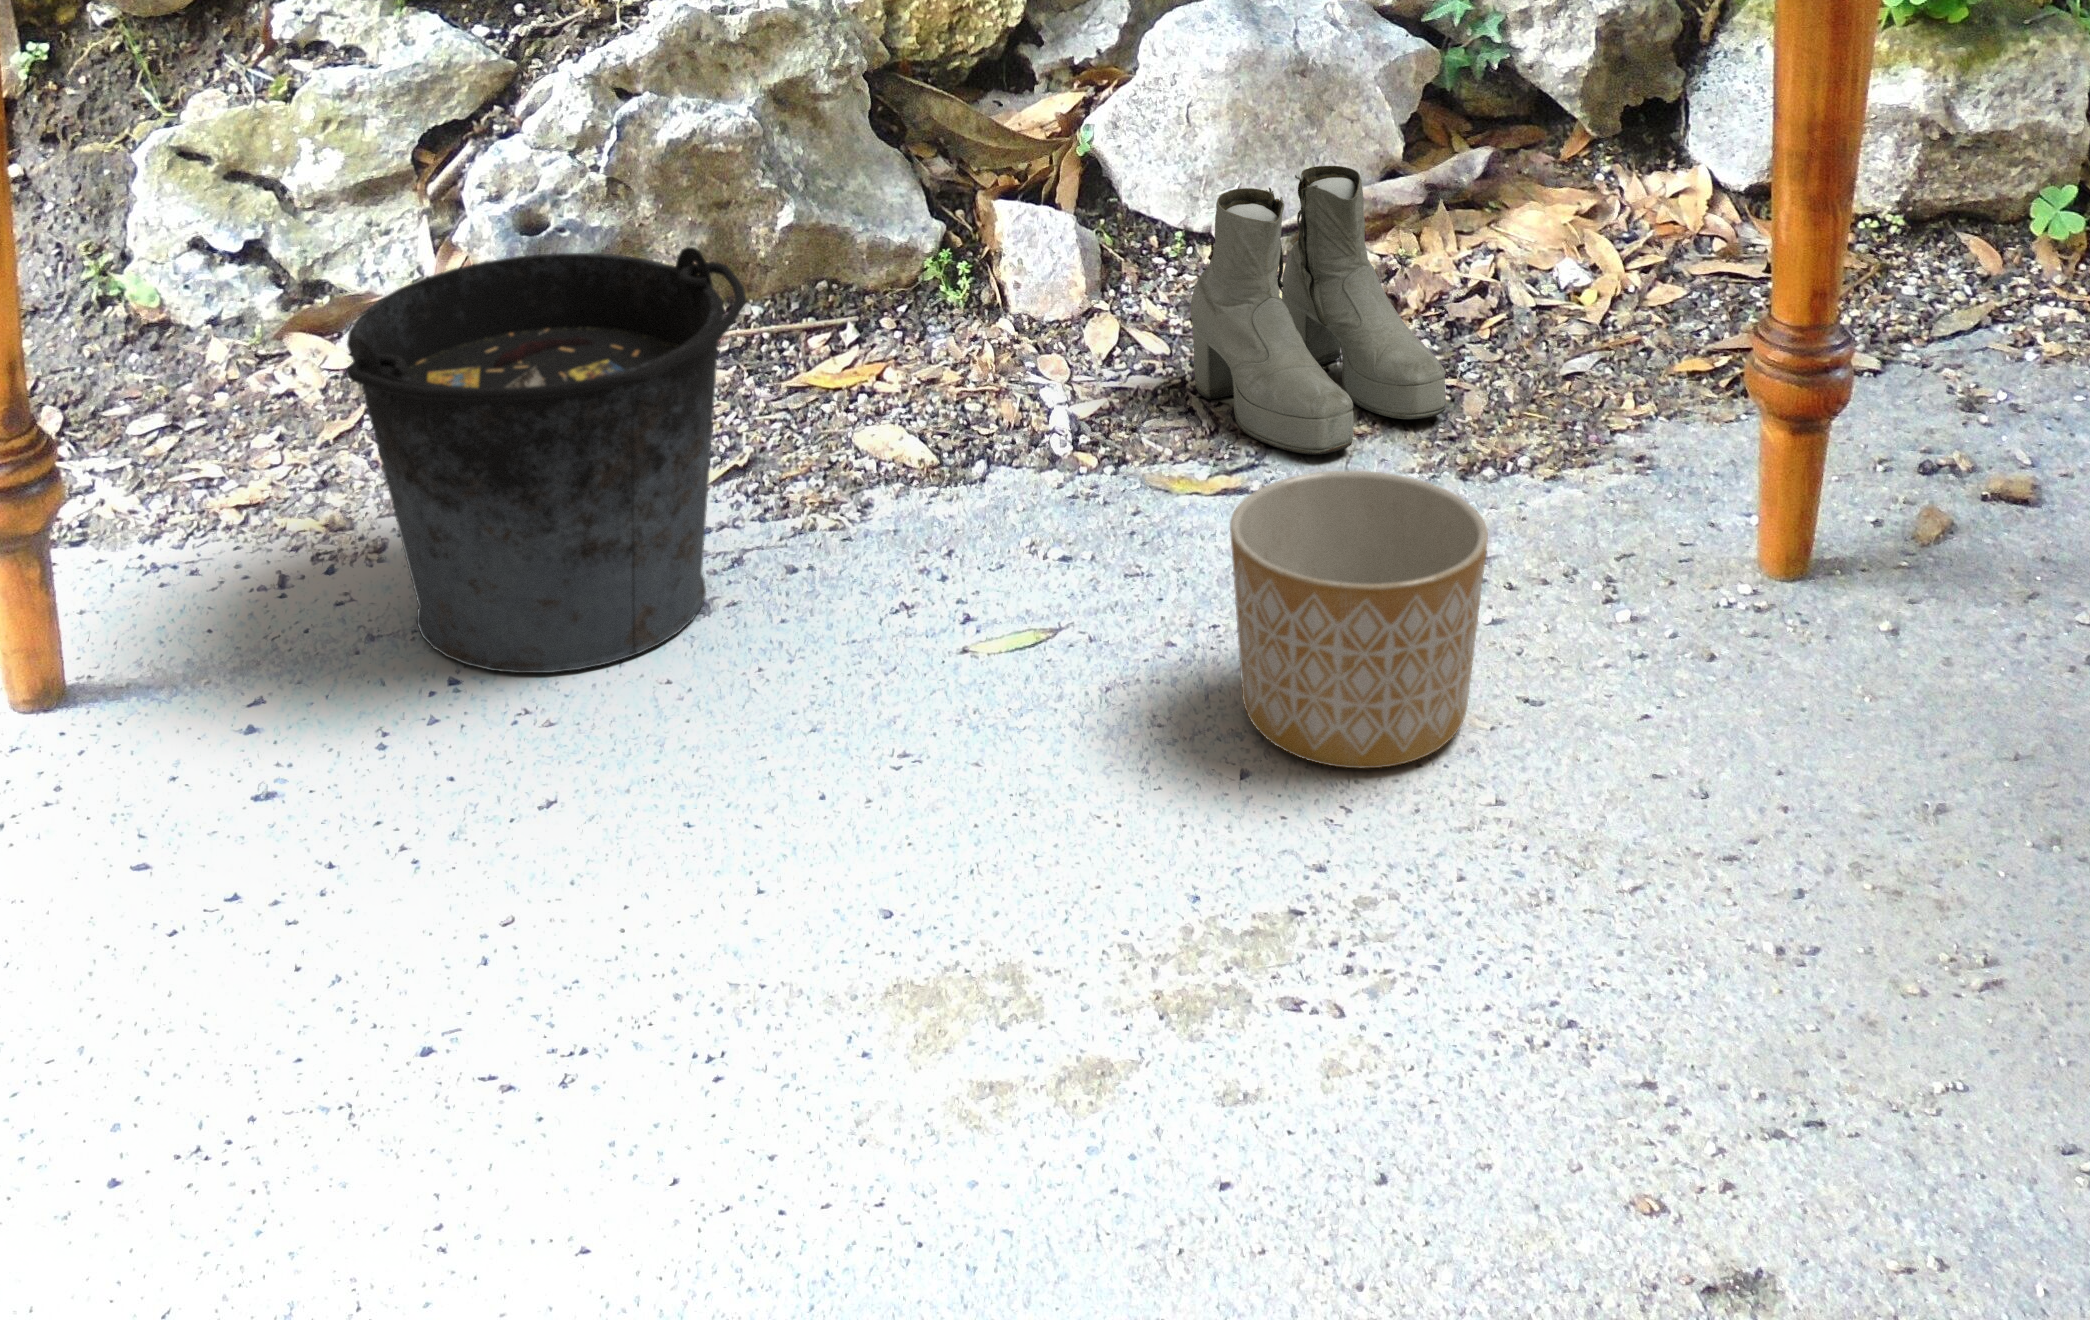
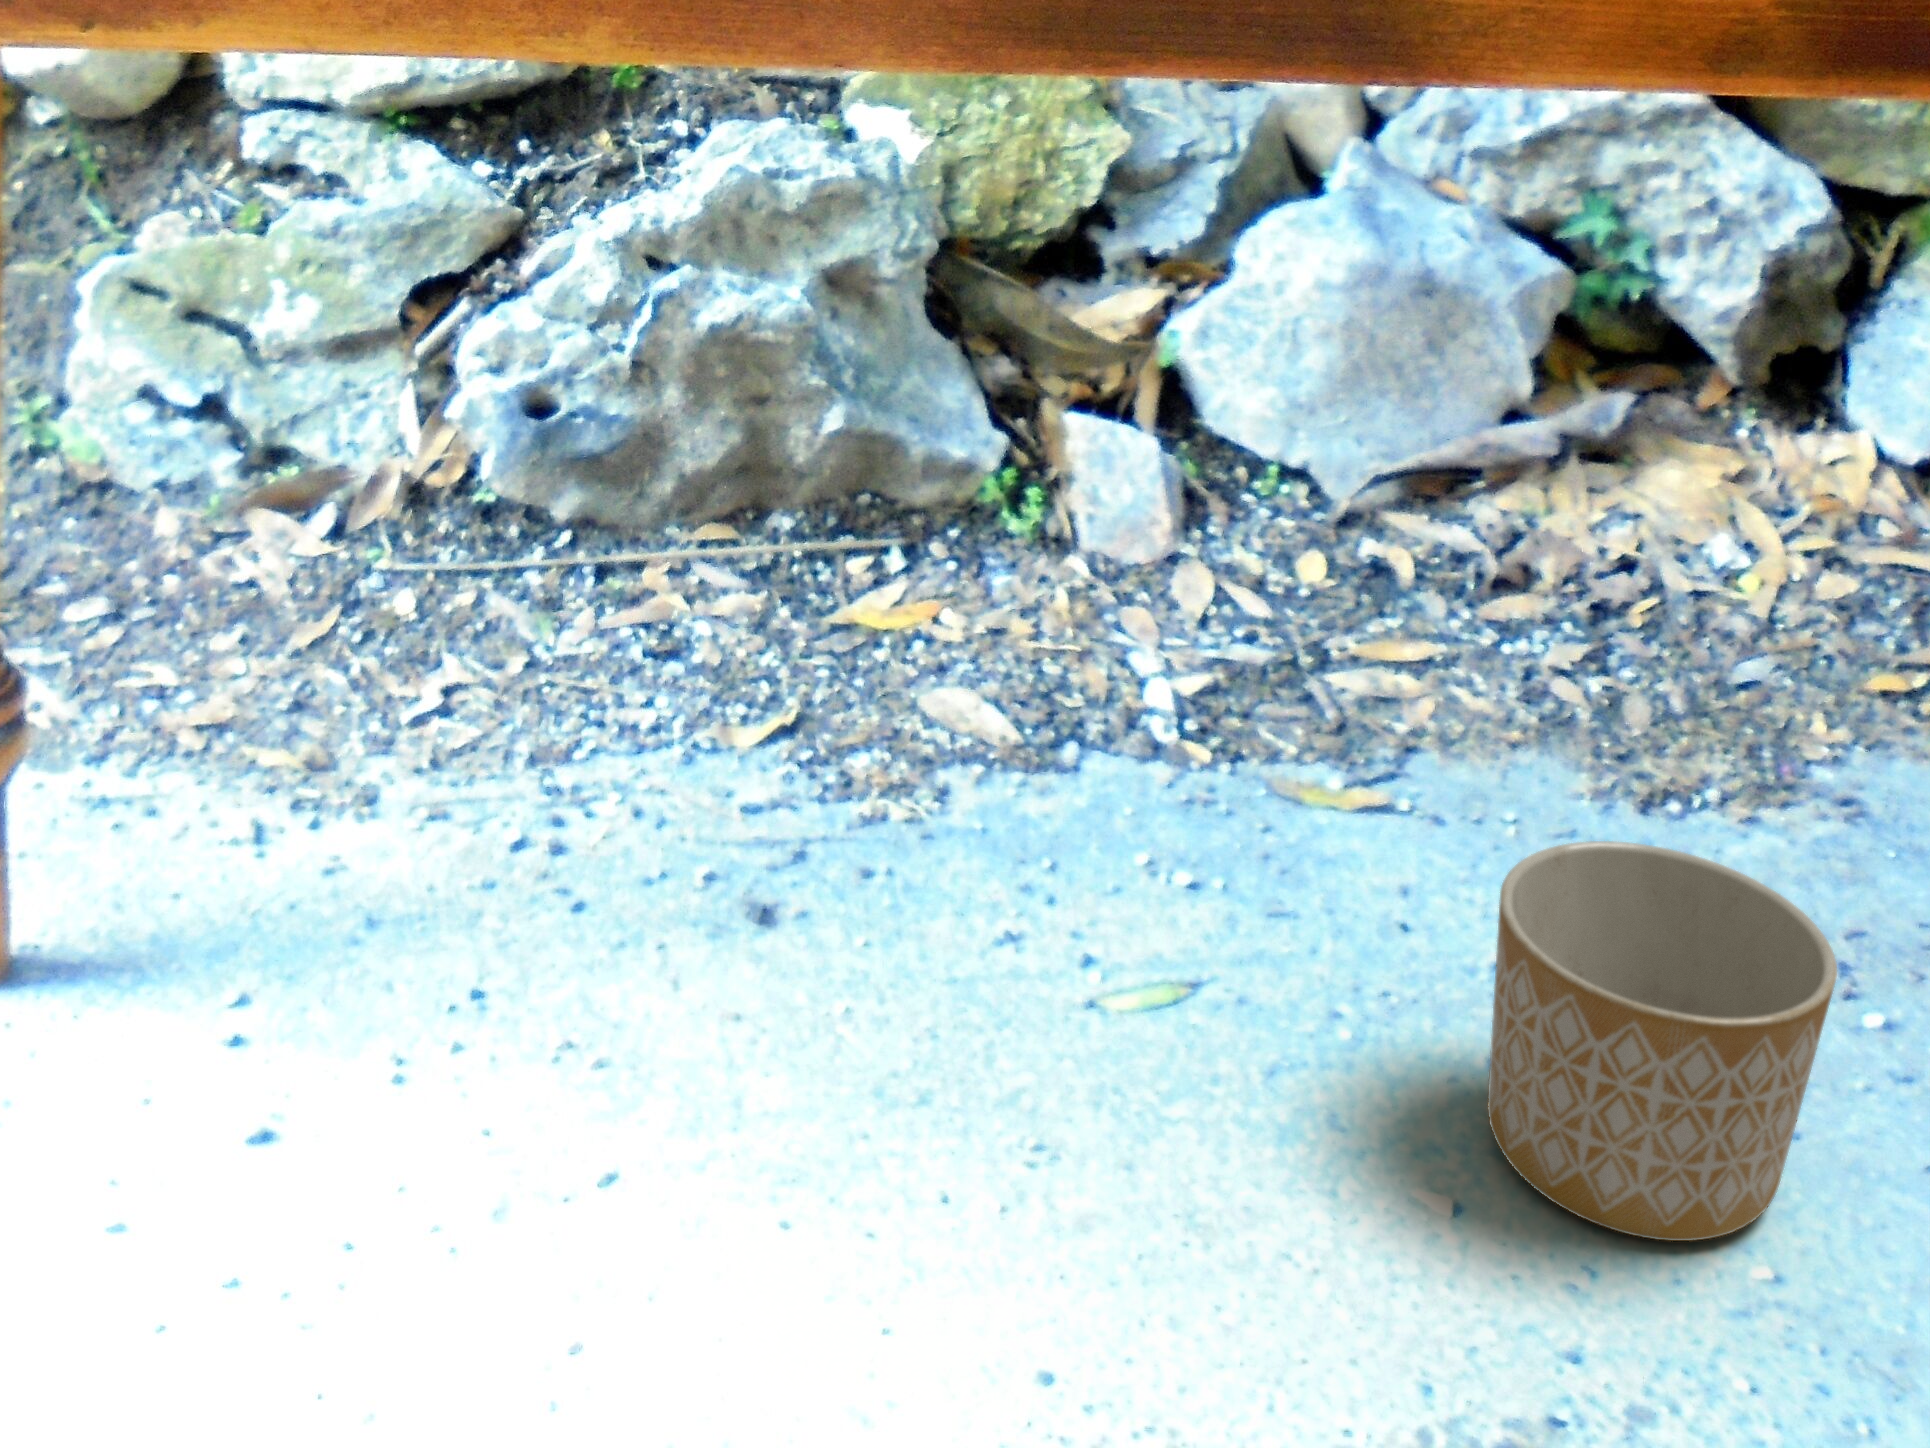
boots: present [1190,166,1446,455] -> none [1312,416,1631,773]
bucket: present [346,247,747,673] -> none [401,470,876,1000]

